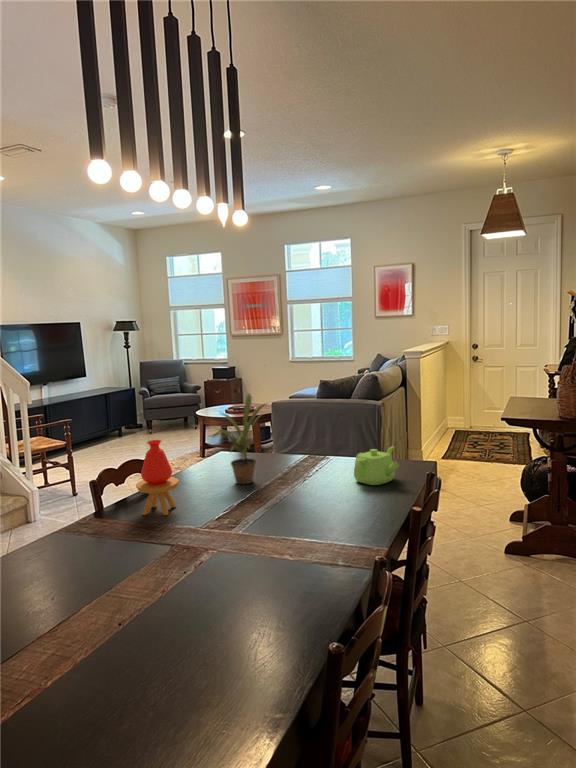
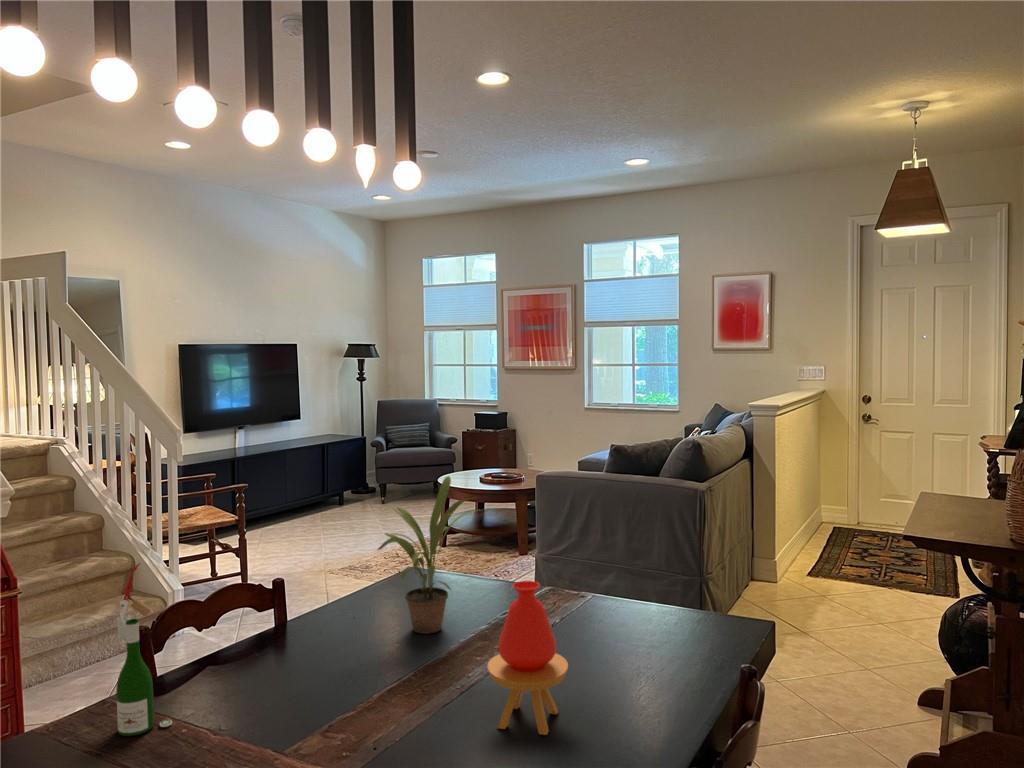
vase: present [136,440,179,515] -> present [487,581,568,735]
wine bottle: none [88,441,123,539] -> present [116,563,172,736]
teapot: present [354,446,399,485] -> none [609,585,690,658]

